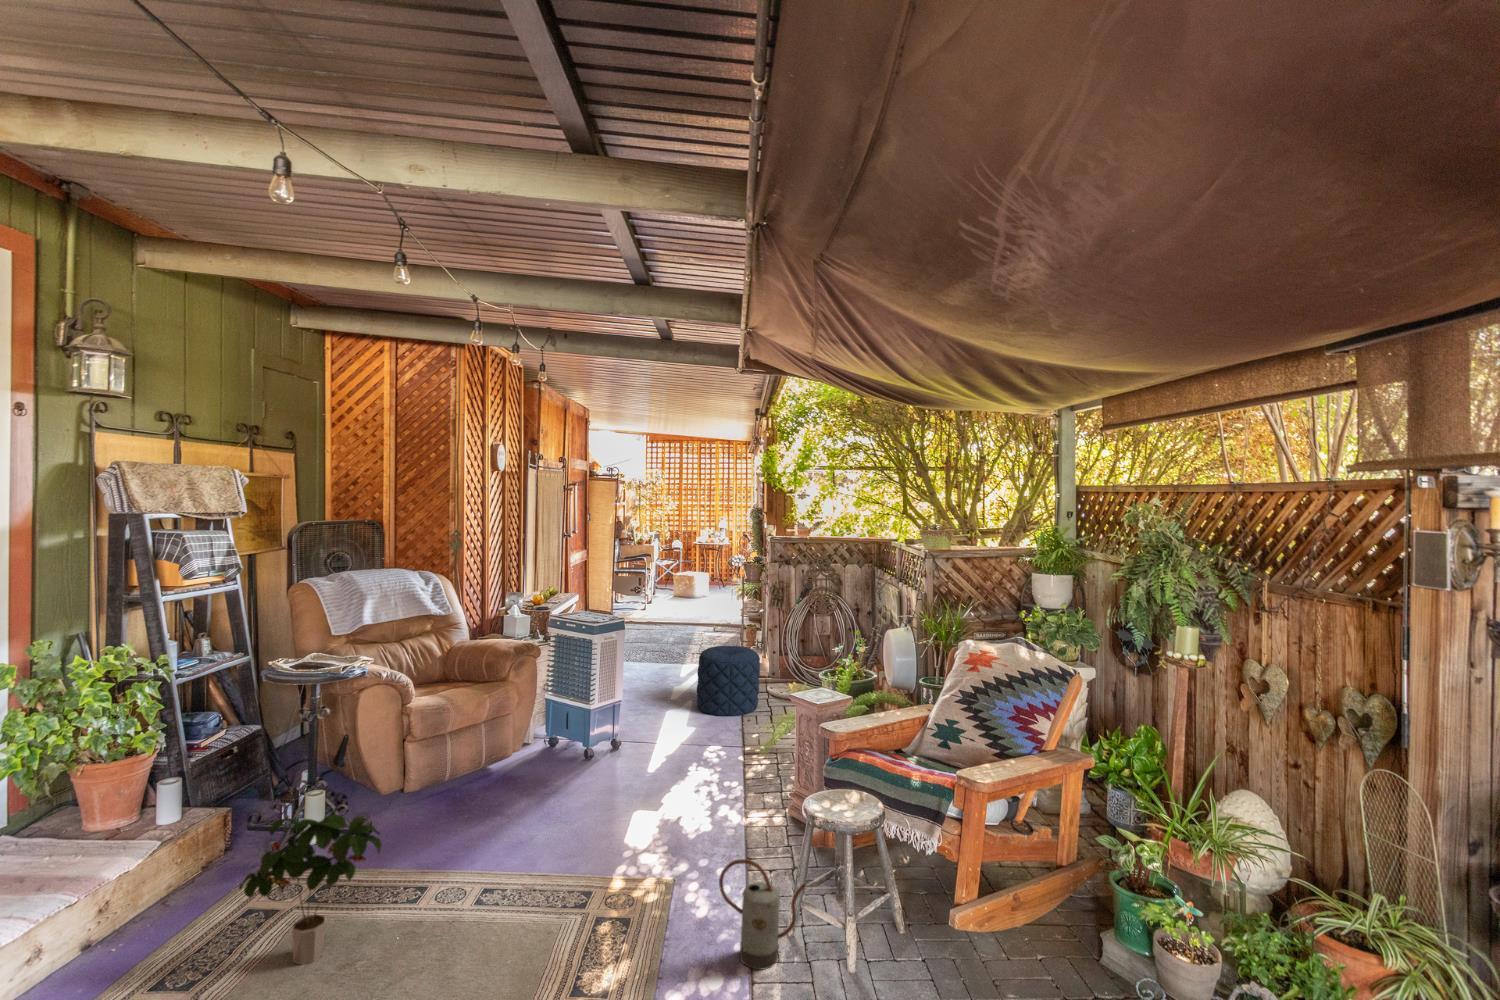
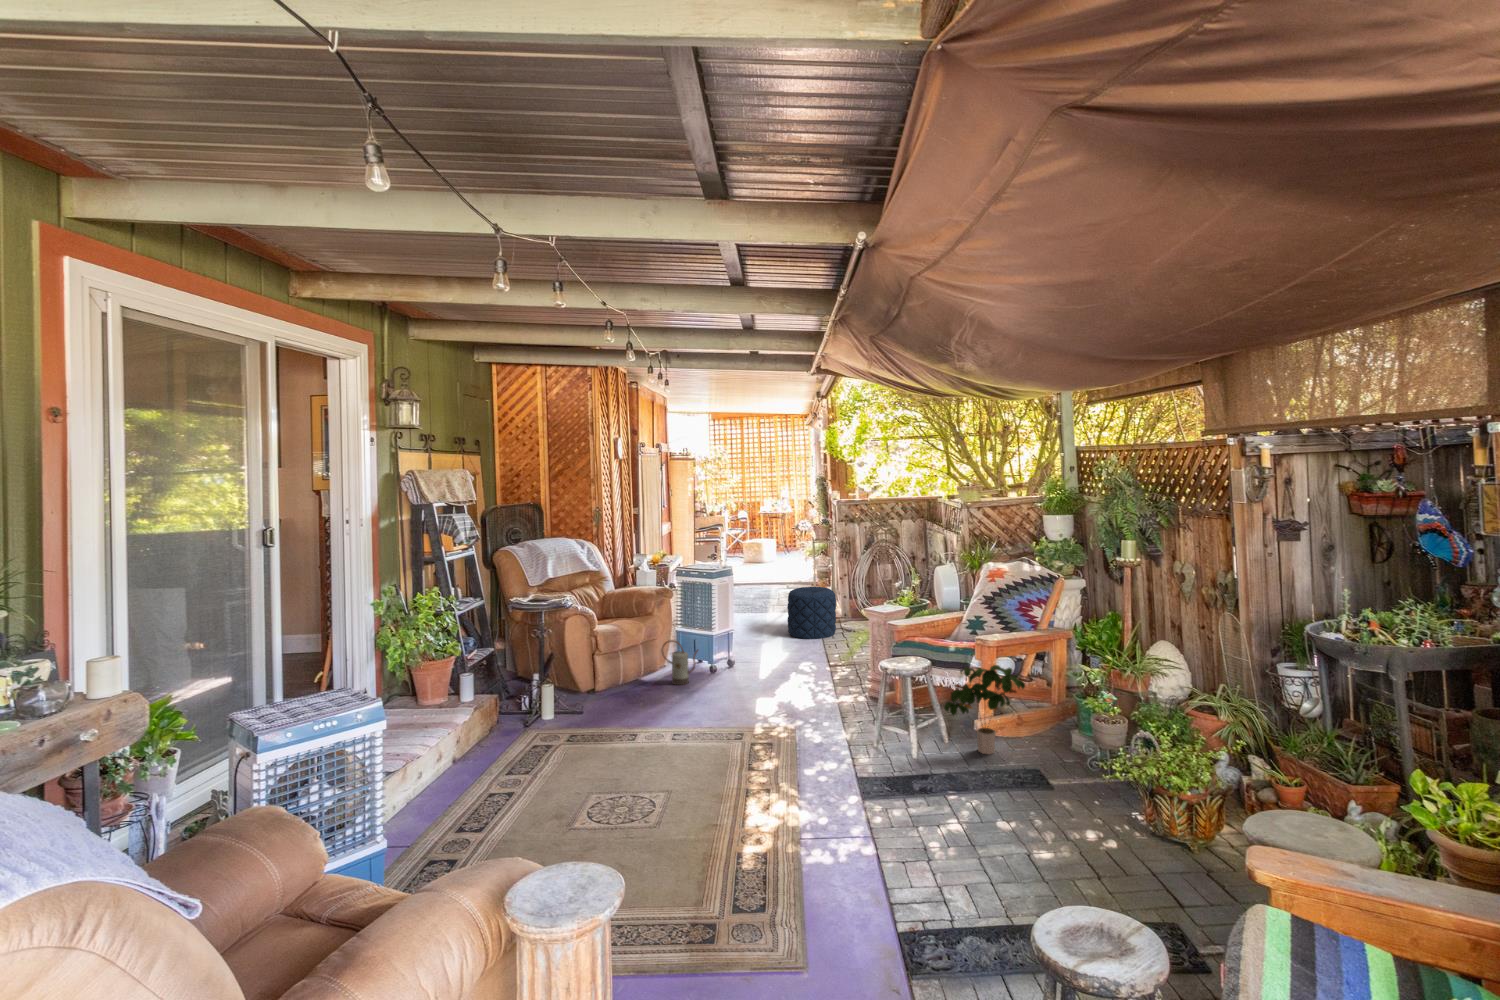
potted plant: present [239,814,382,965] -> present [944,665,1025,754]
watering can: present [719,859,806,970] -> present [662,640,698,685]

